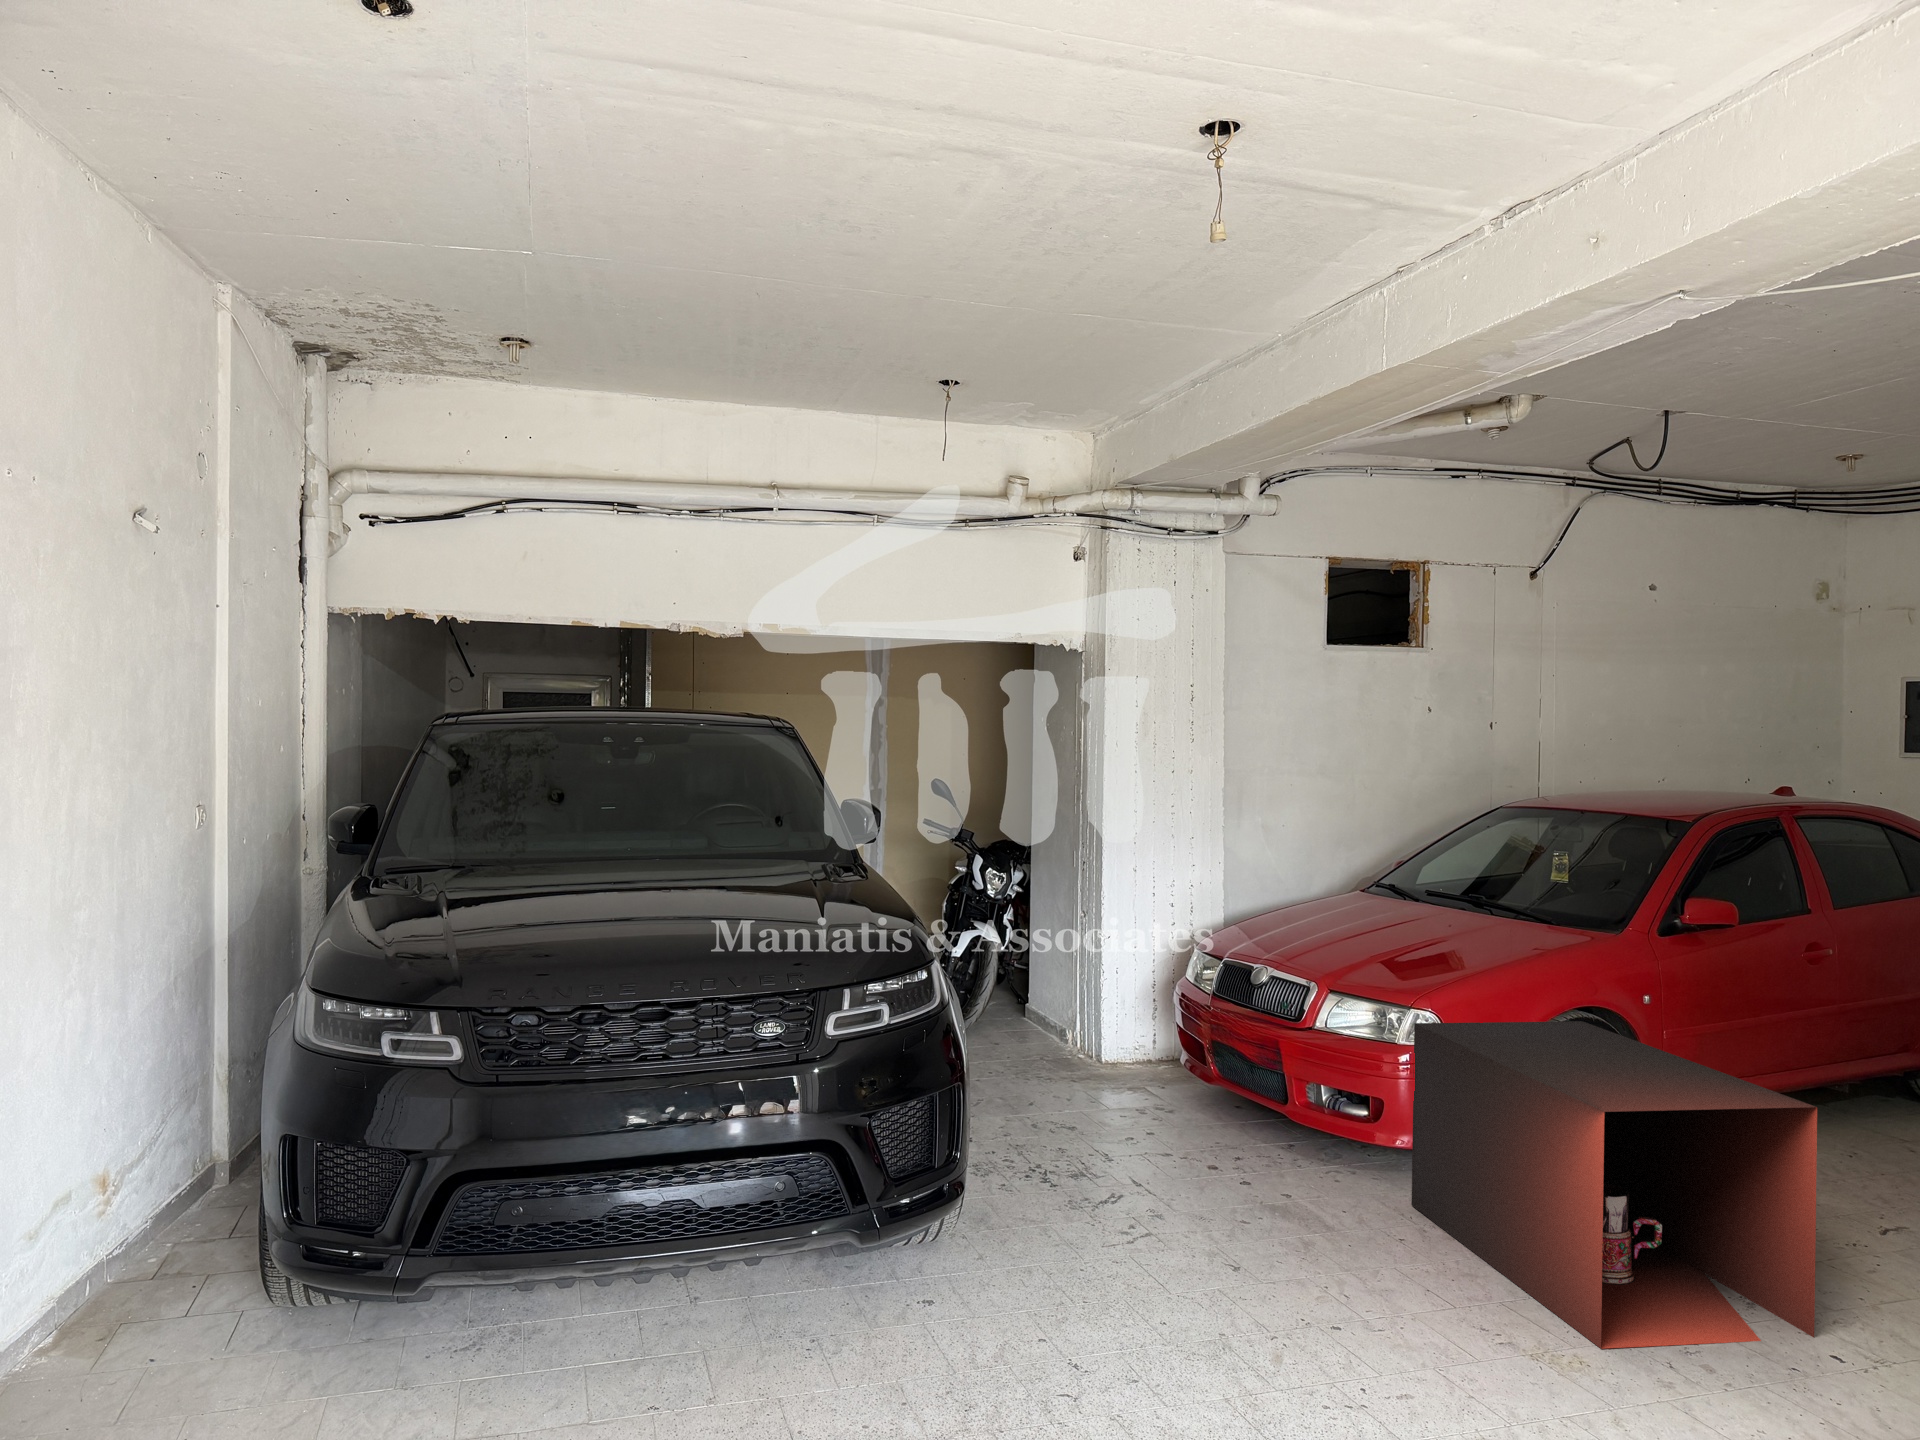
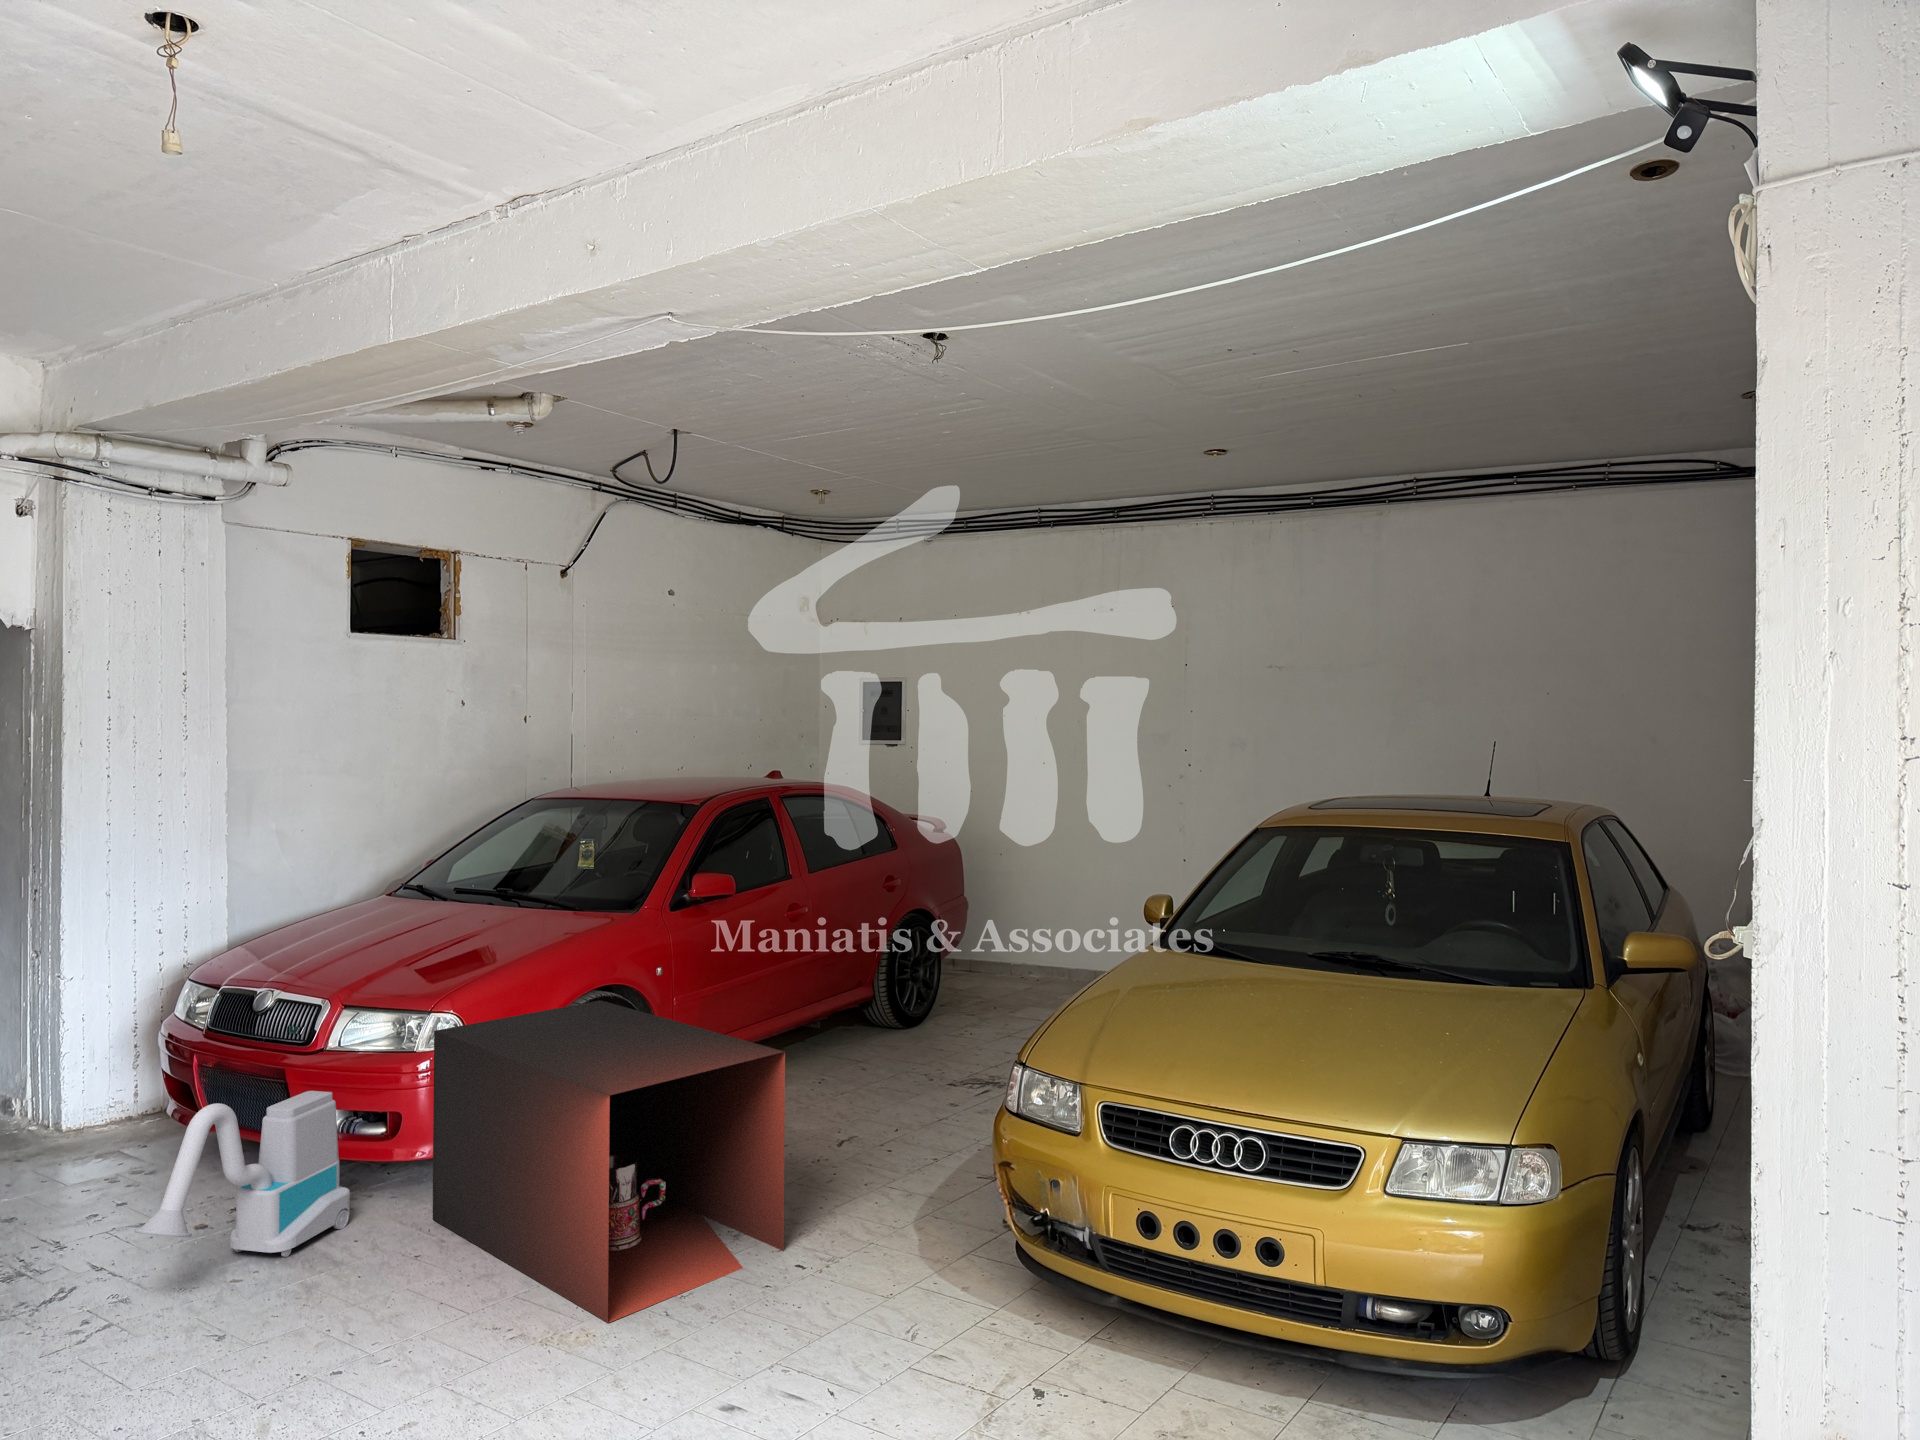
vacuum cleaner: none [1174,1054,1336,1204] -> present [135,1091,350,1257]

